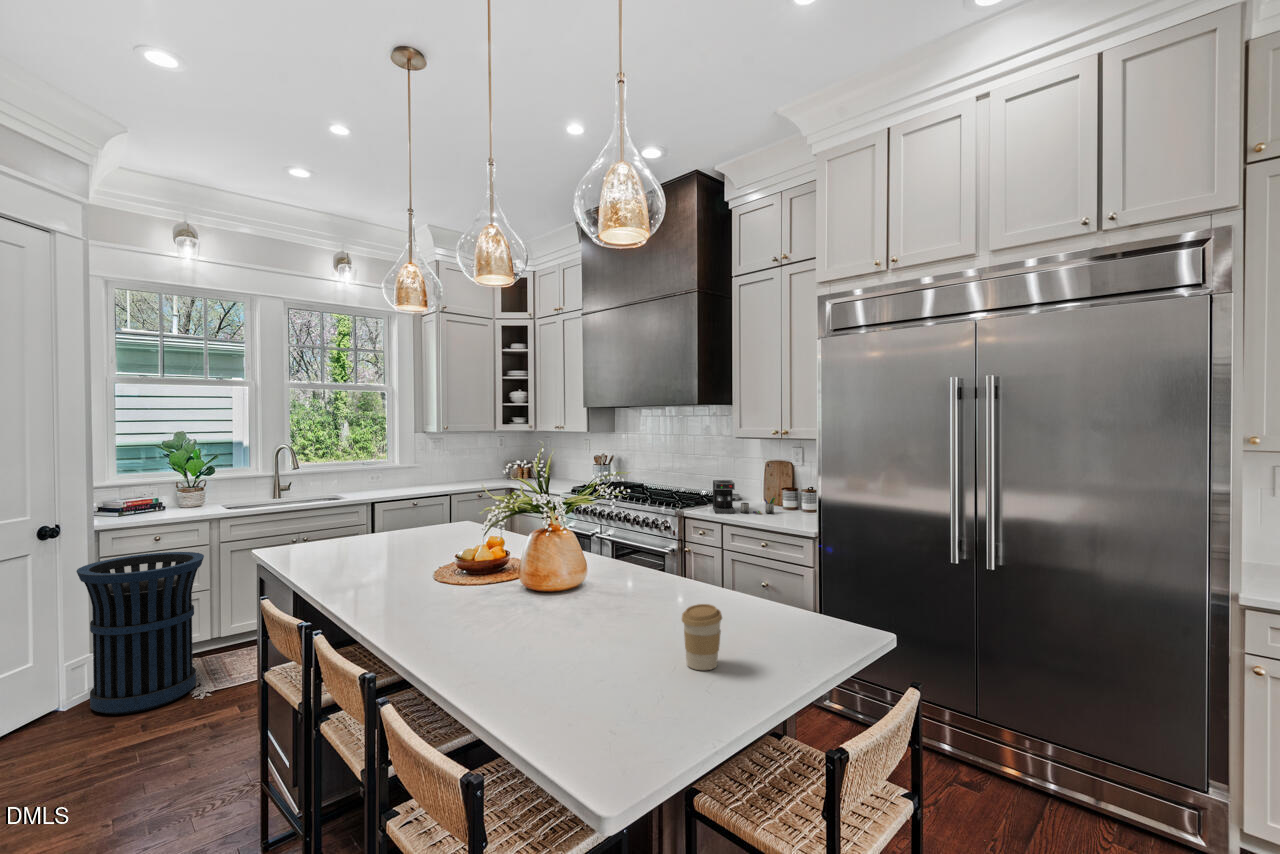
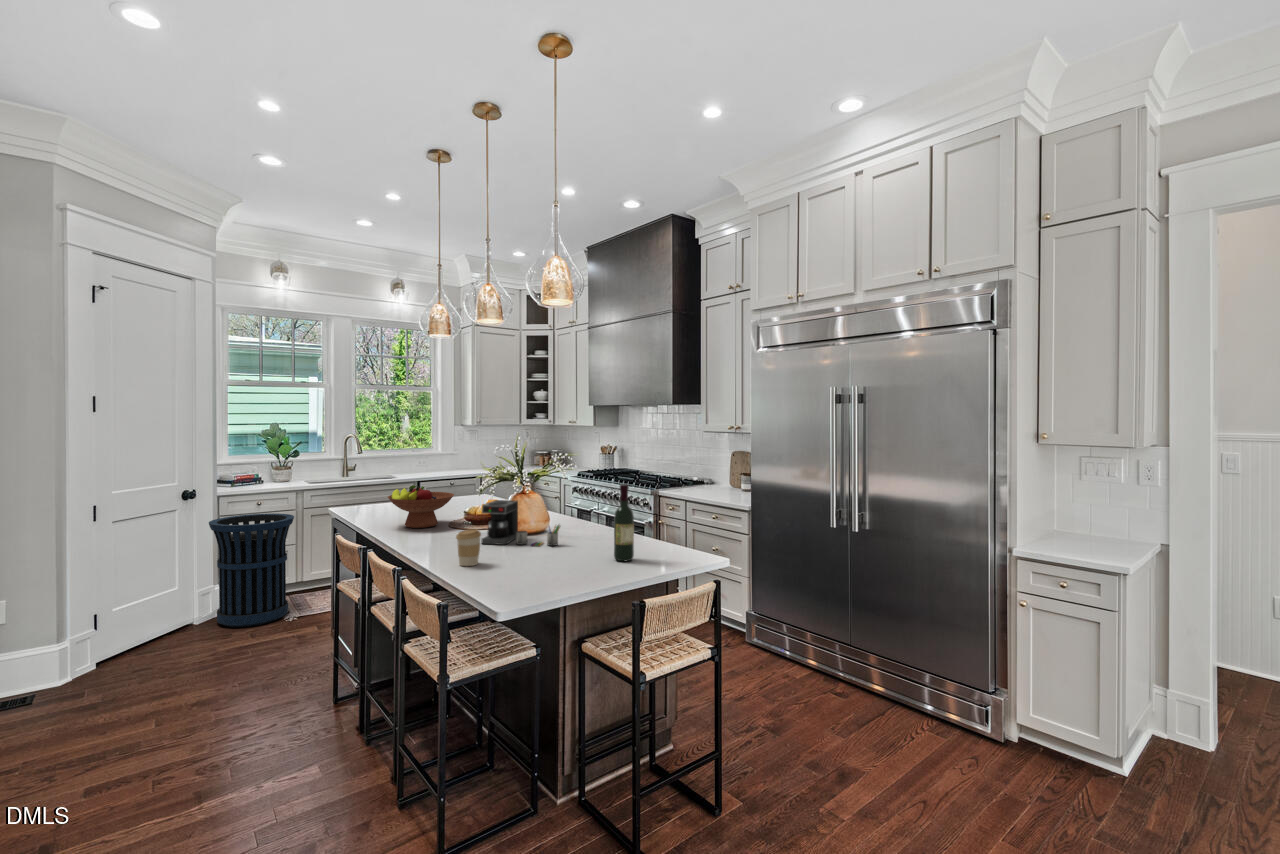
coffee maker: present [713,480,776,513] -> present [482,500,560,546]
fruit bowl: none [341,522,441,586] -> present [388,485,454,528]
wine bottle: none [725,524,757,648] -> present [614,484,634,561]
coffee cup: present [682,604,722,670] -> present [456,529,481,566]

